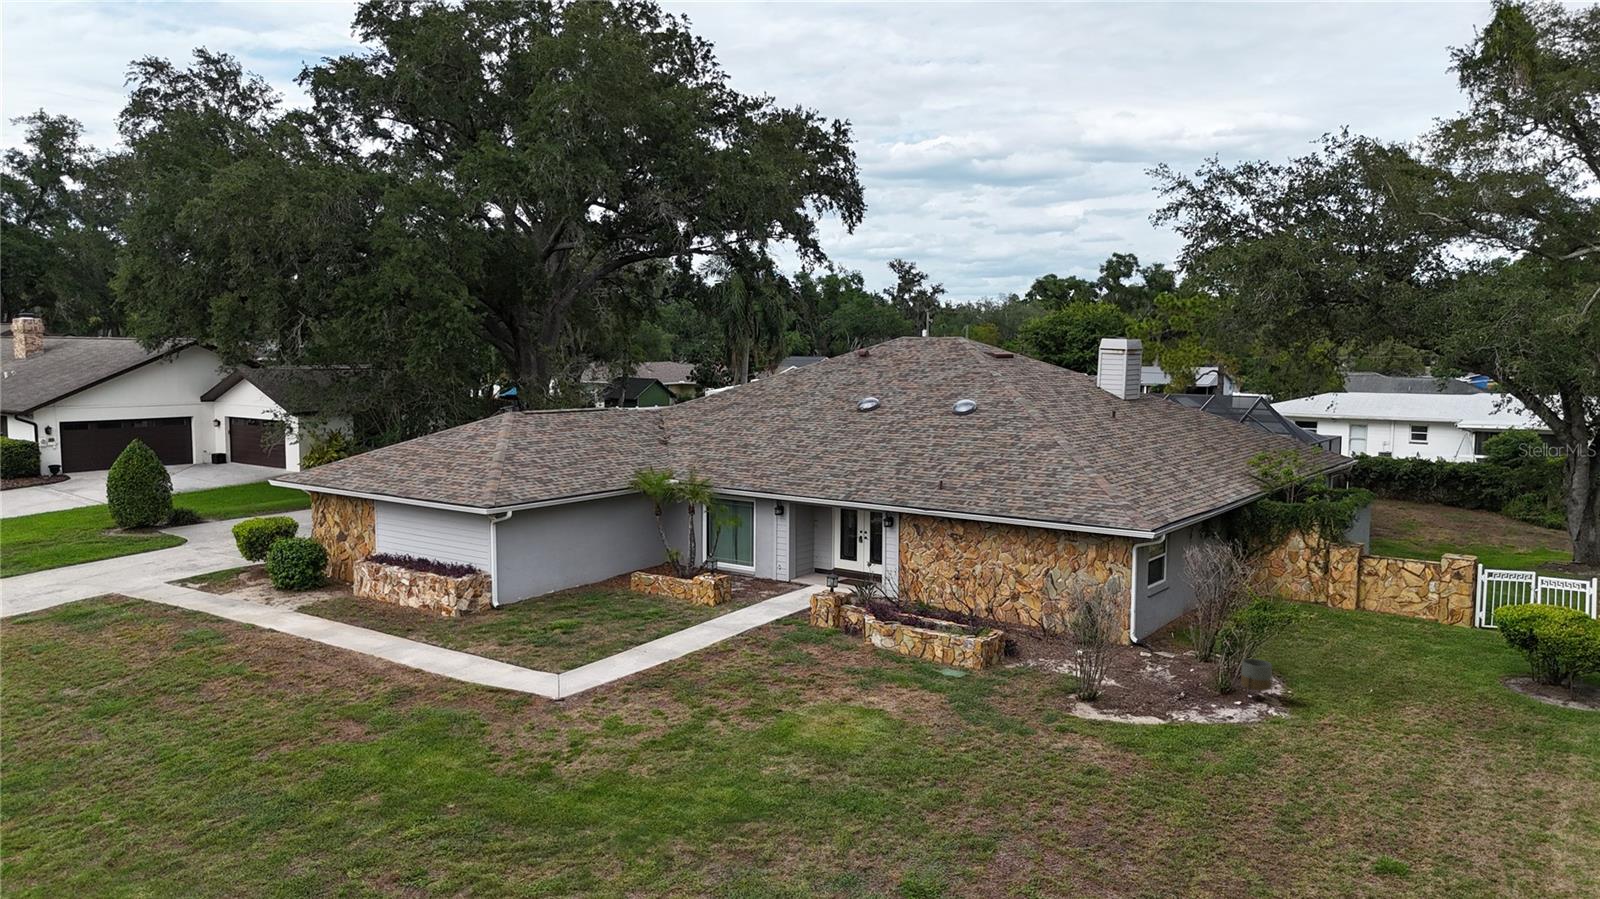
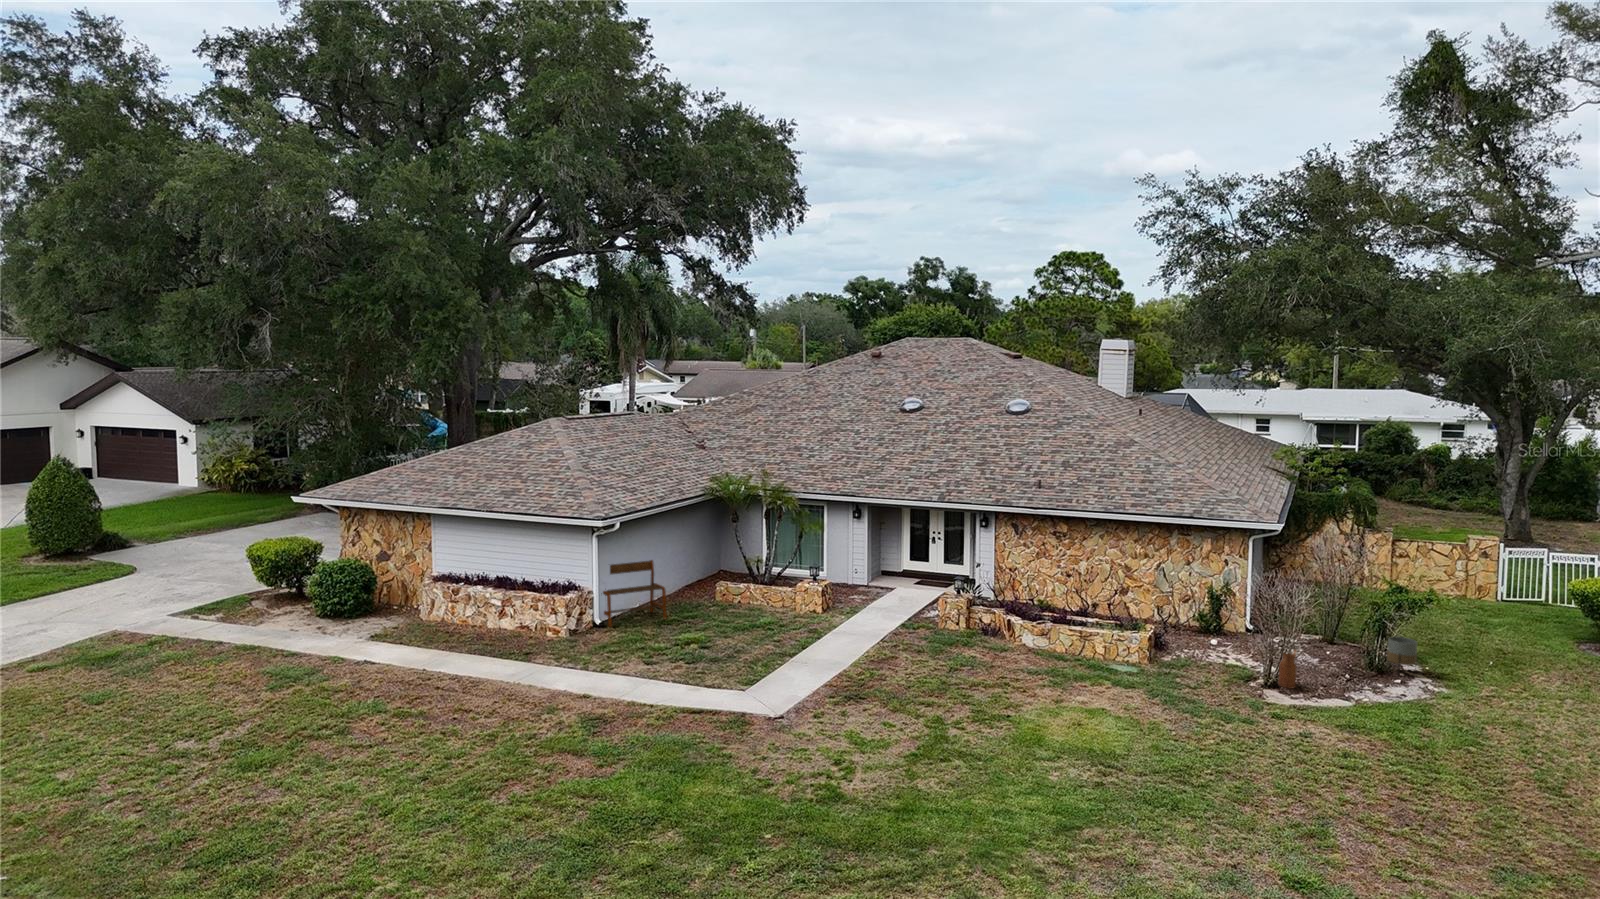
bench: none [505,548,565,609] -> present [603,560,667,627]
watering can: none [1101,666,1126,707] -> present [1278,650,1297,688]

